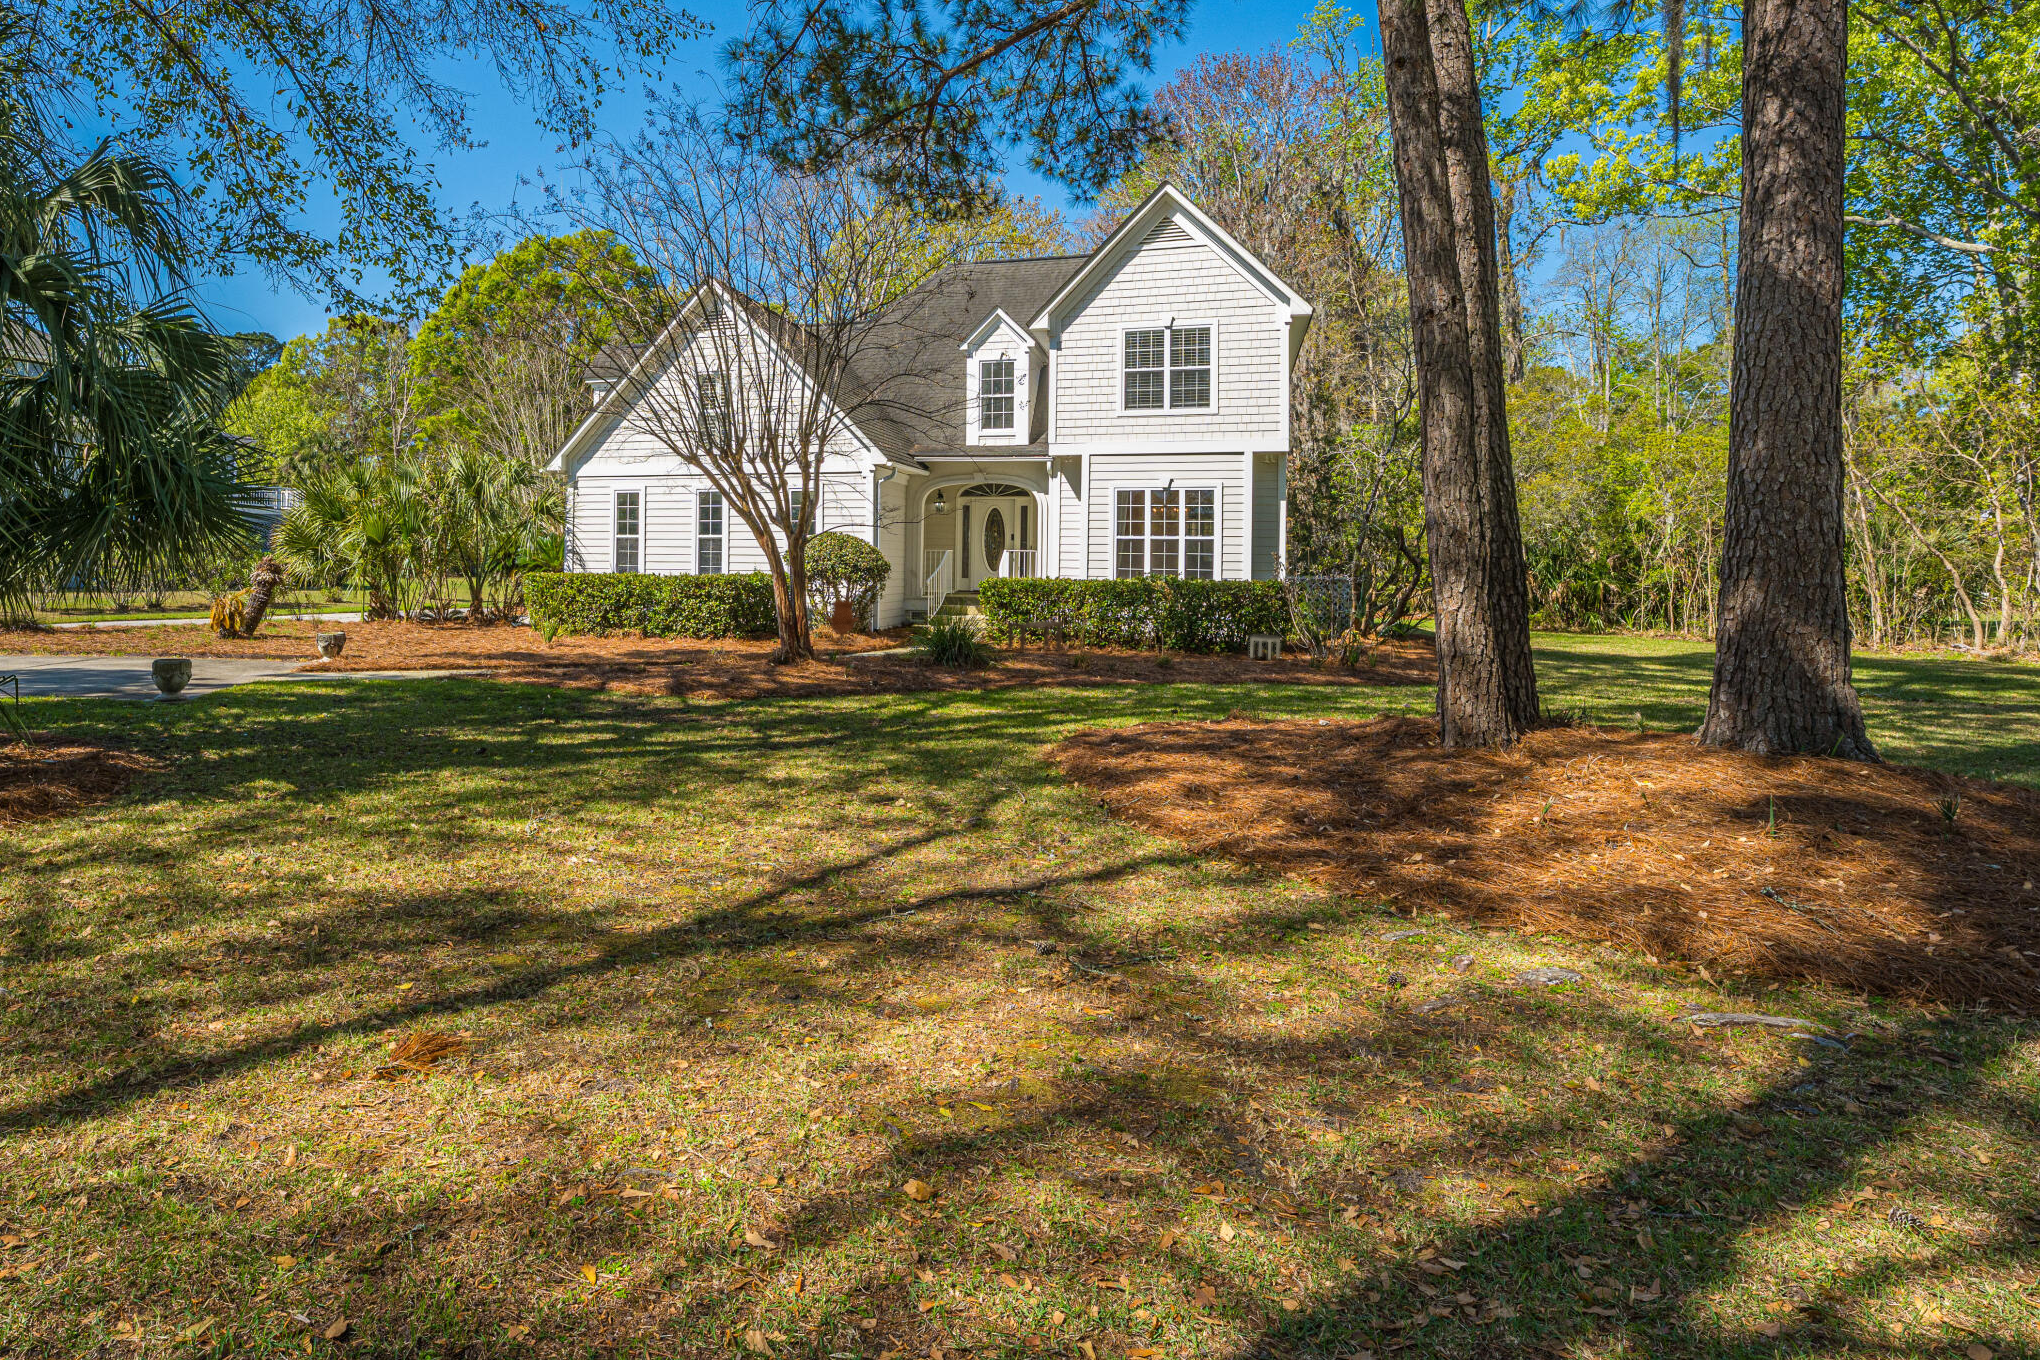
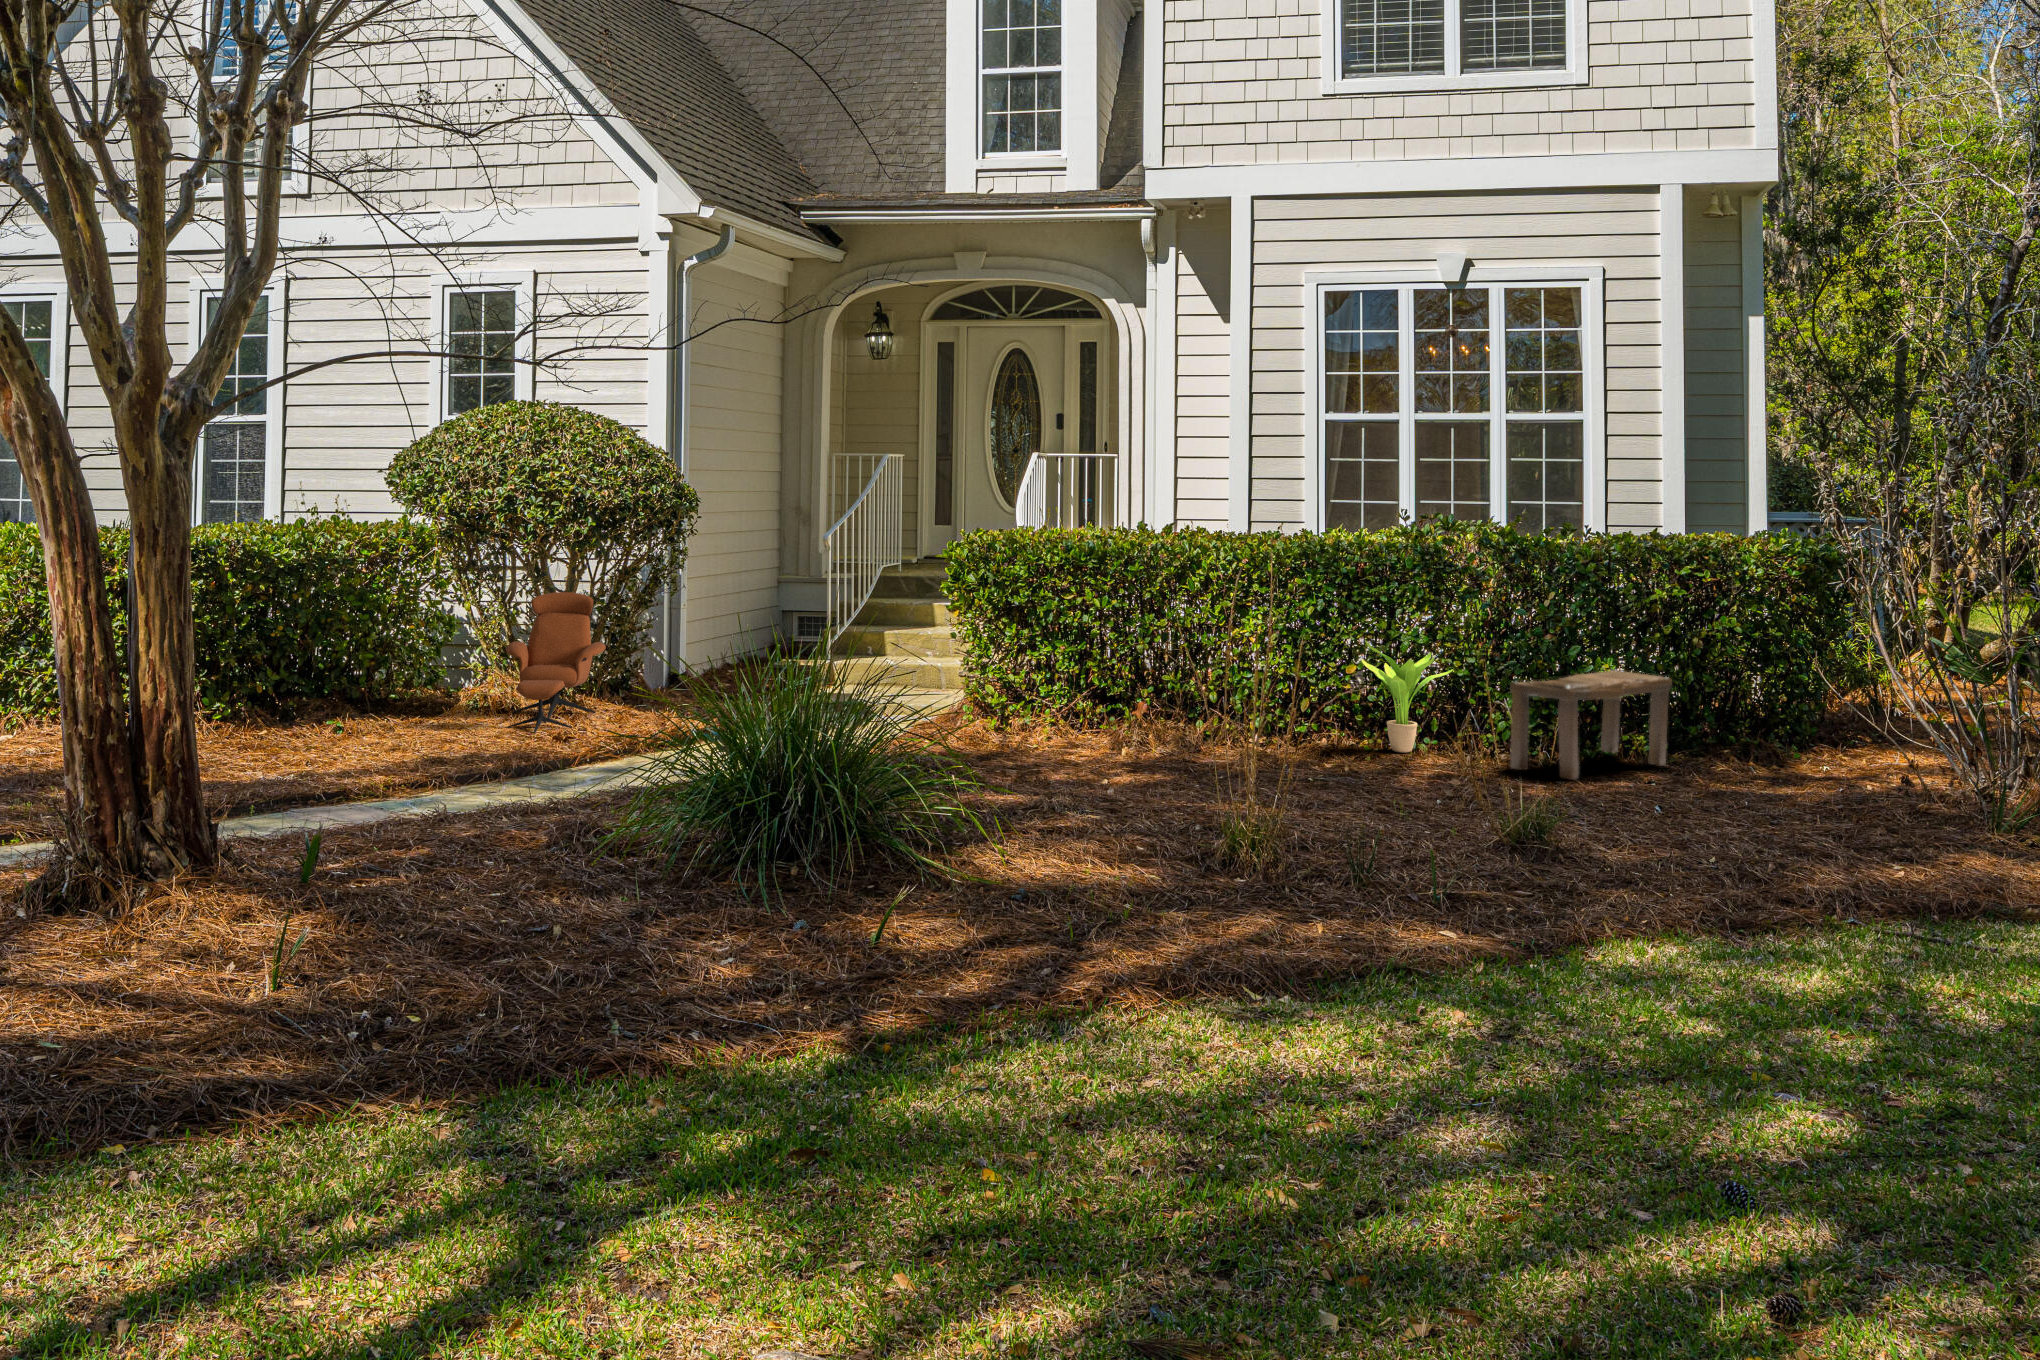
potted plant: none [1125,616,1157,654] -> present [1361,640,1453,752]
bench: present [1008,621,1062,653] -> present [1510,670,1672,780]
round table: present [1250,634,1280,659] -> none [1719,691,1813,771]

